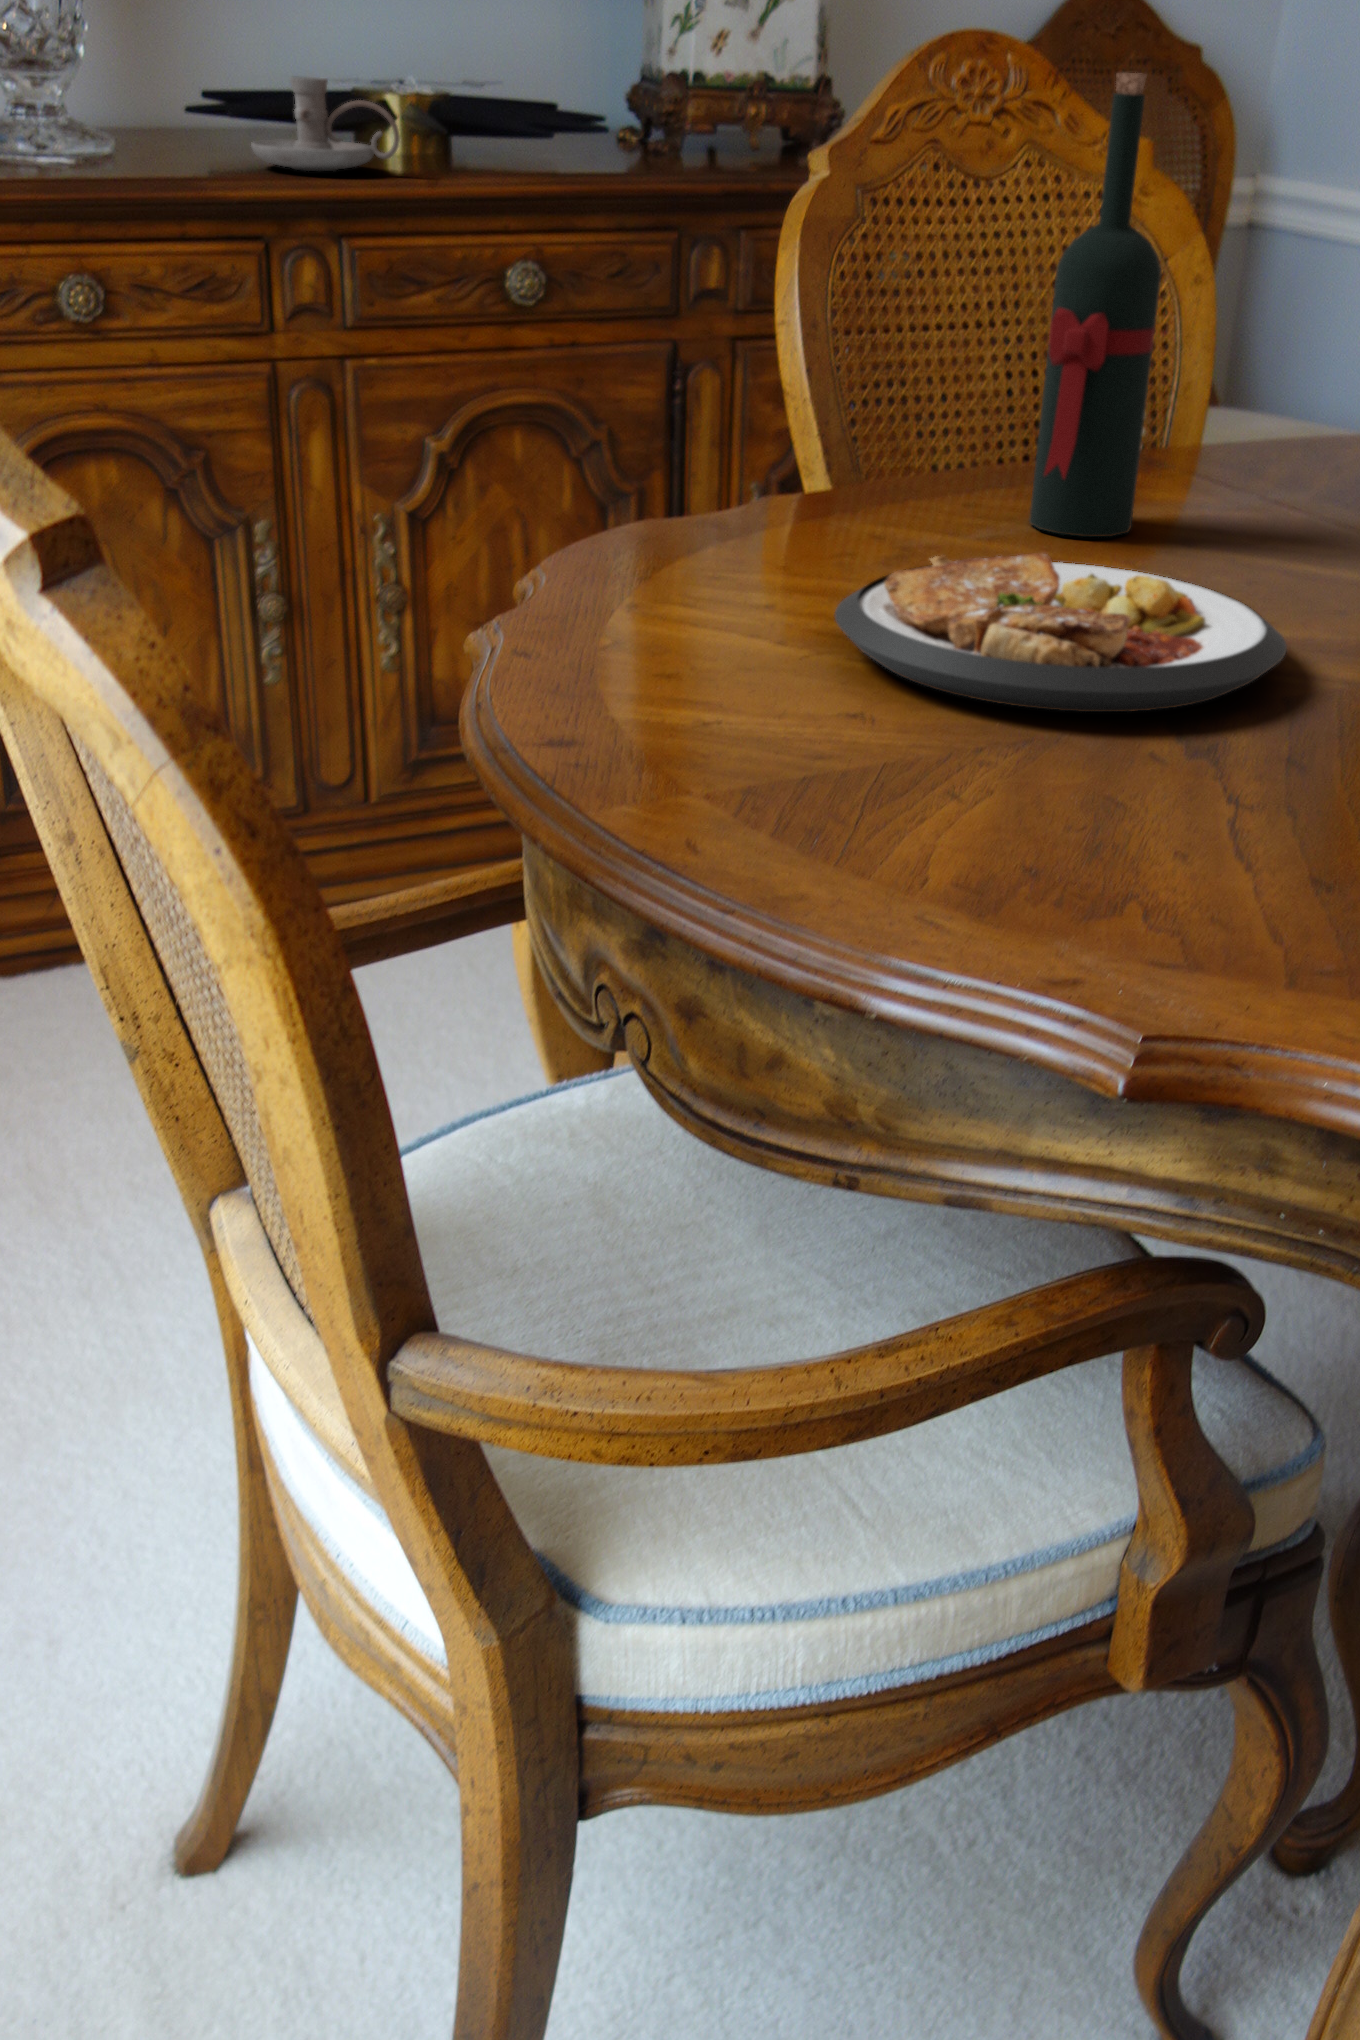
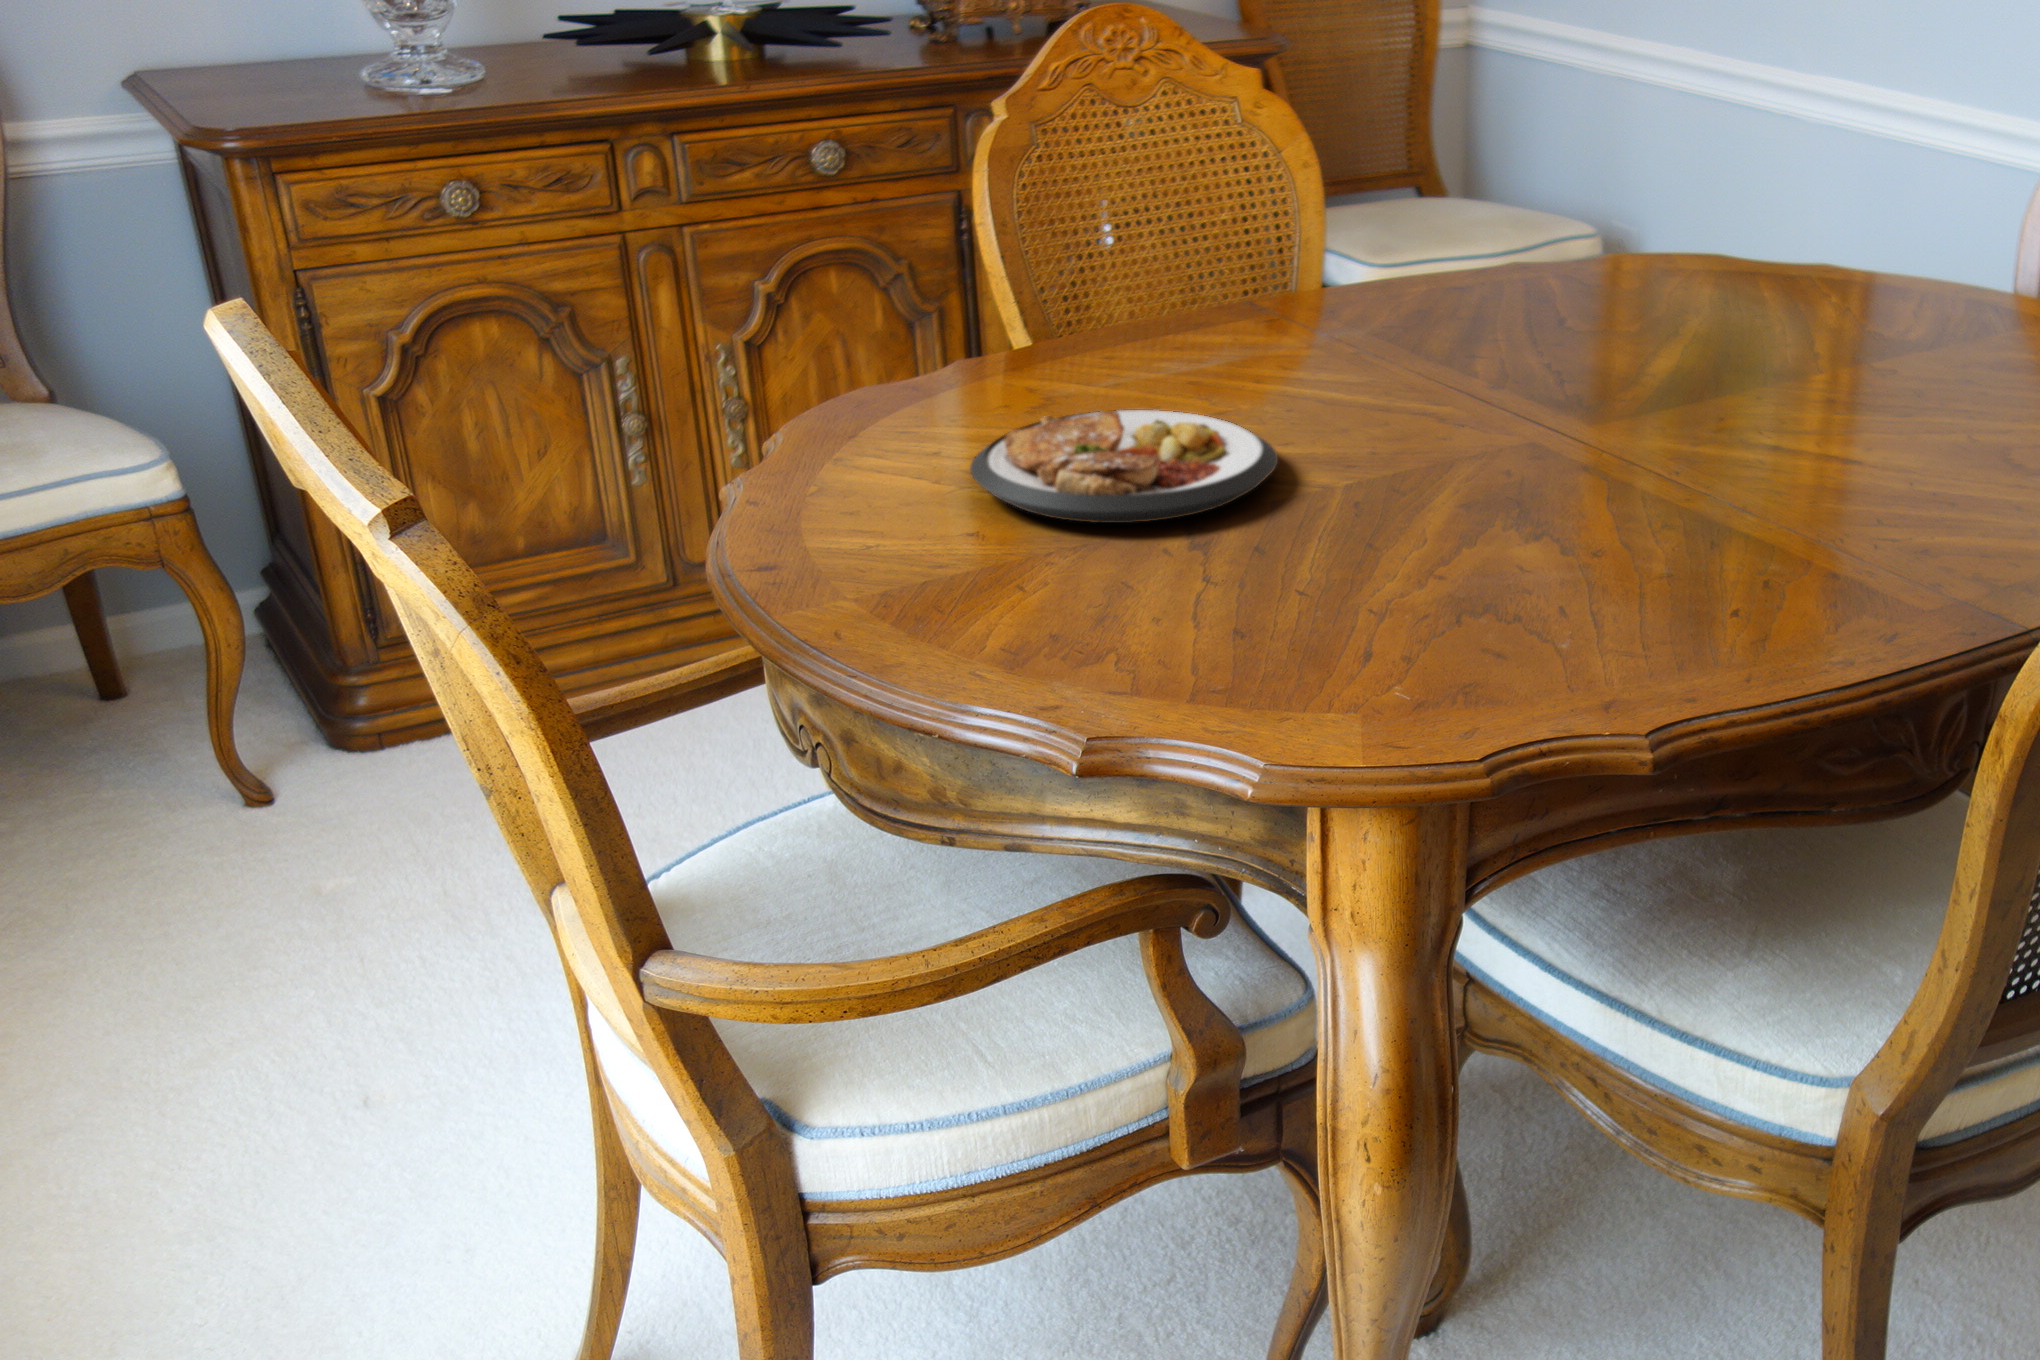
wine bottle: present [1029,73,1162,537] -> none [1140,73,1222,379]
candle holder: present [251,77,400,171] -> none [594,16,714,87]

